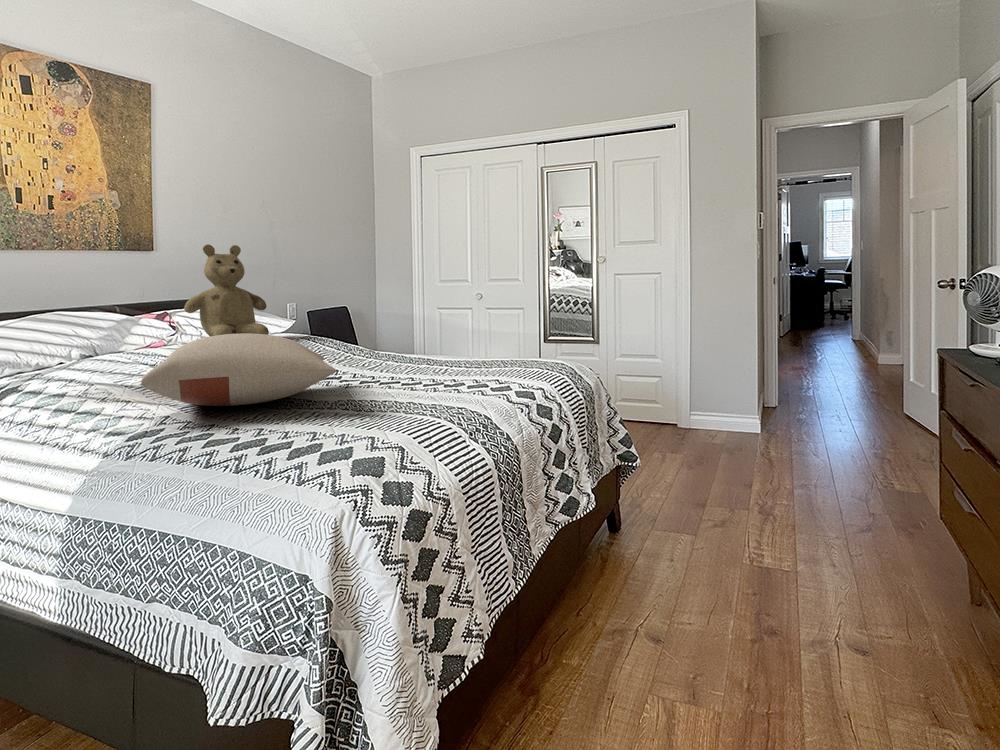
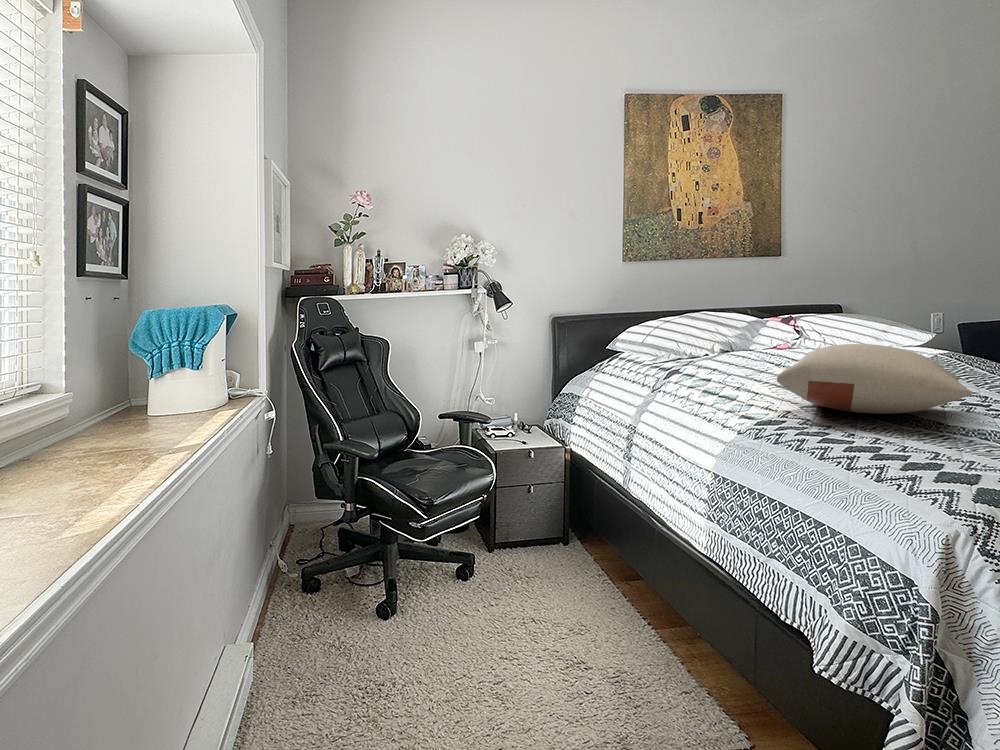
teddy bear: present [184,244,269,336] -> none [814,254,899,353]

